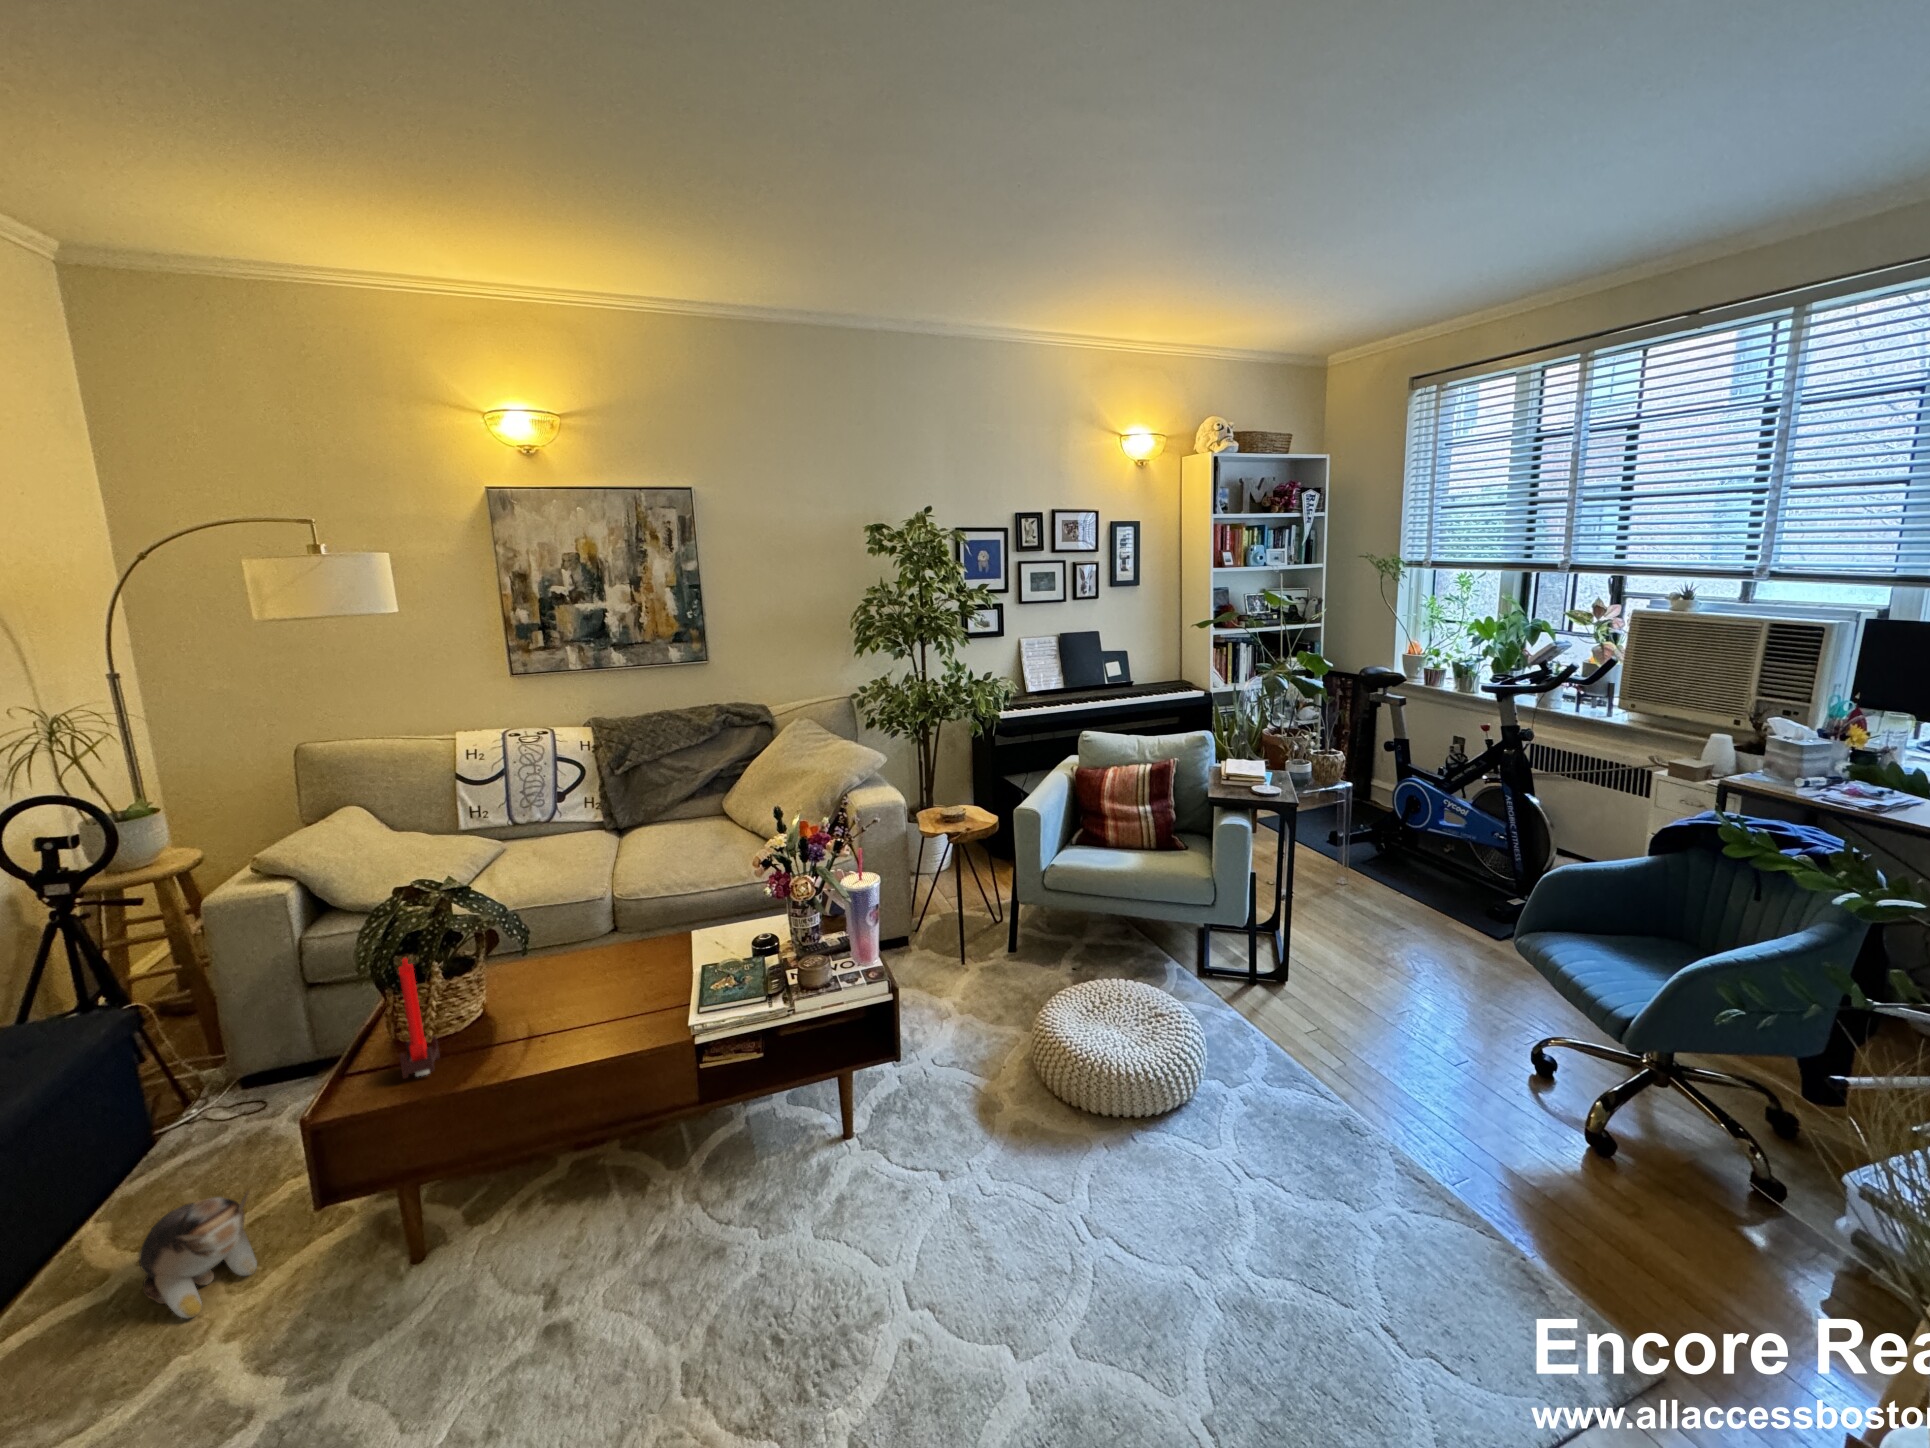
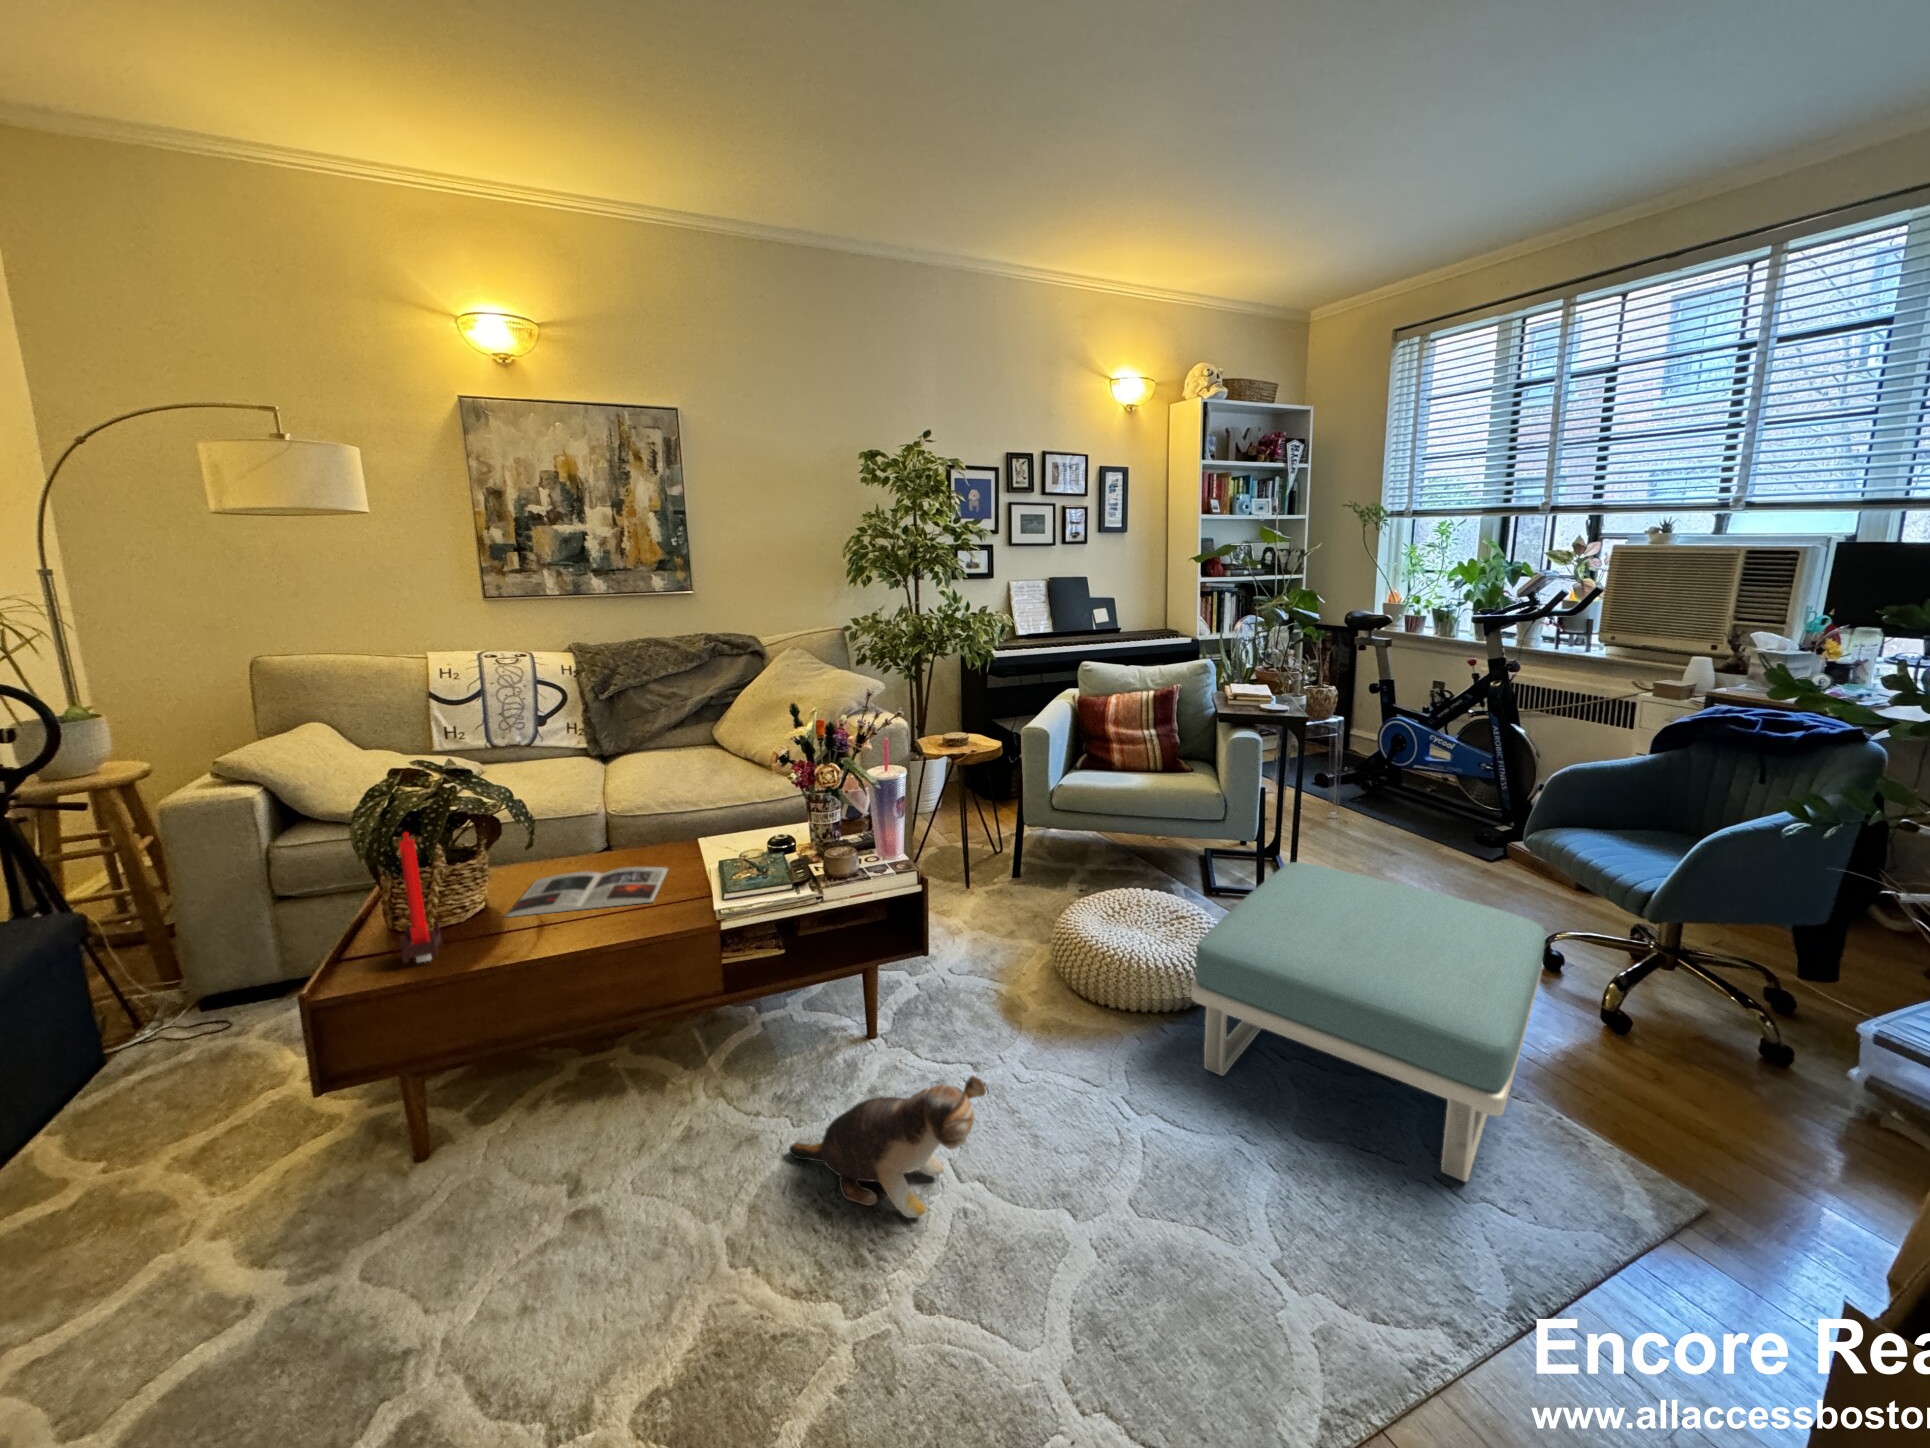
footstool: none [1152,964,1515,1331] -> present [1191,862,1545,1182]
magazine: none [501,966,659,1024] -> present [506,867,668,917]
plush toy: present [139,1191,257,1318] -> present [789,1076,986,1218]

